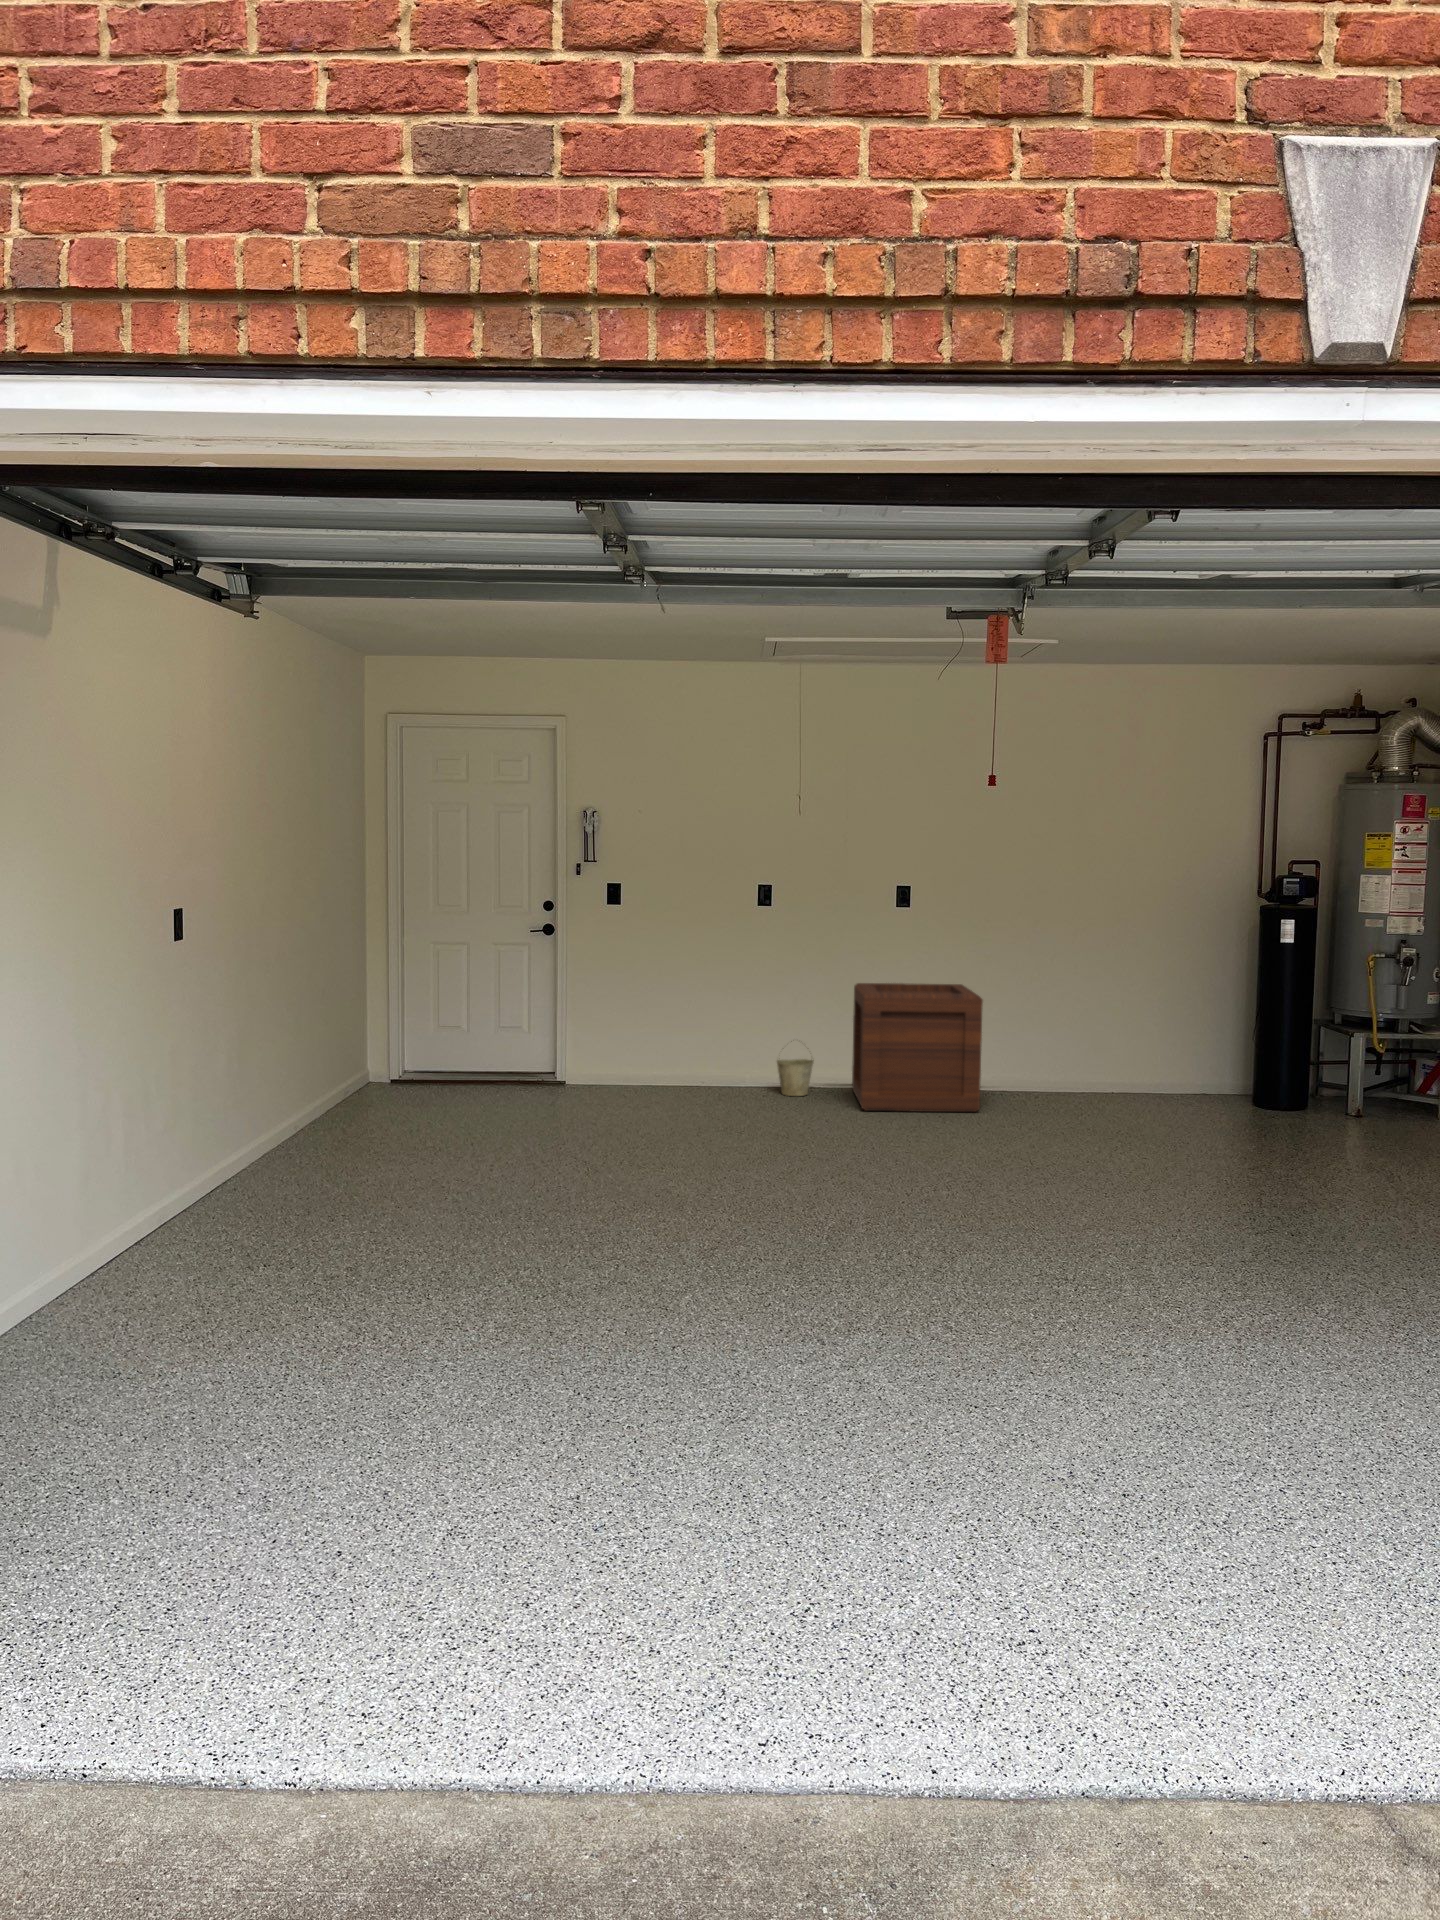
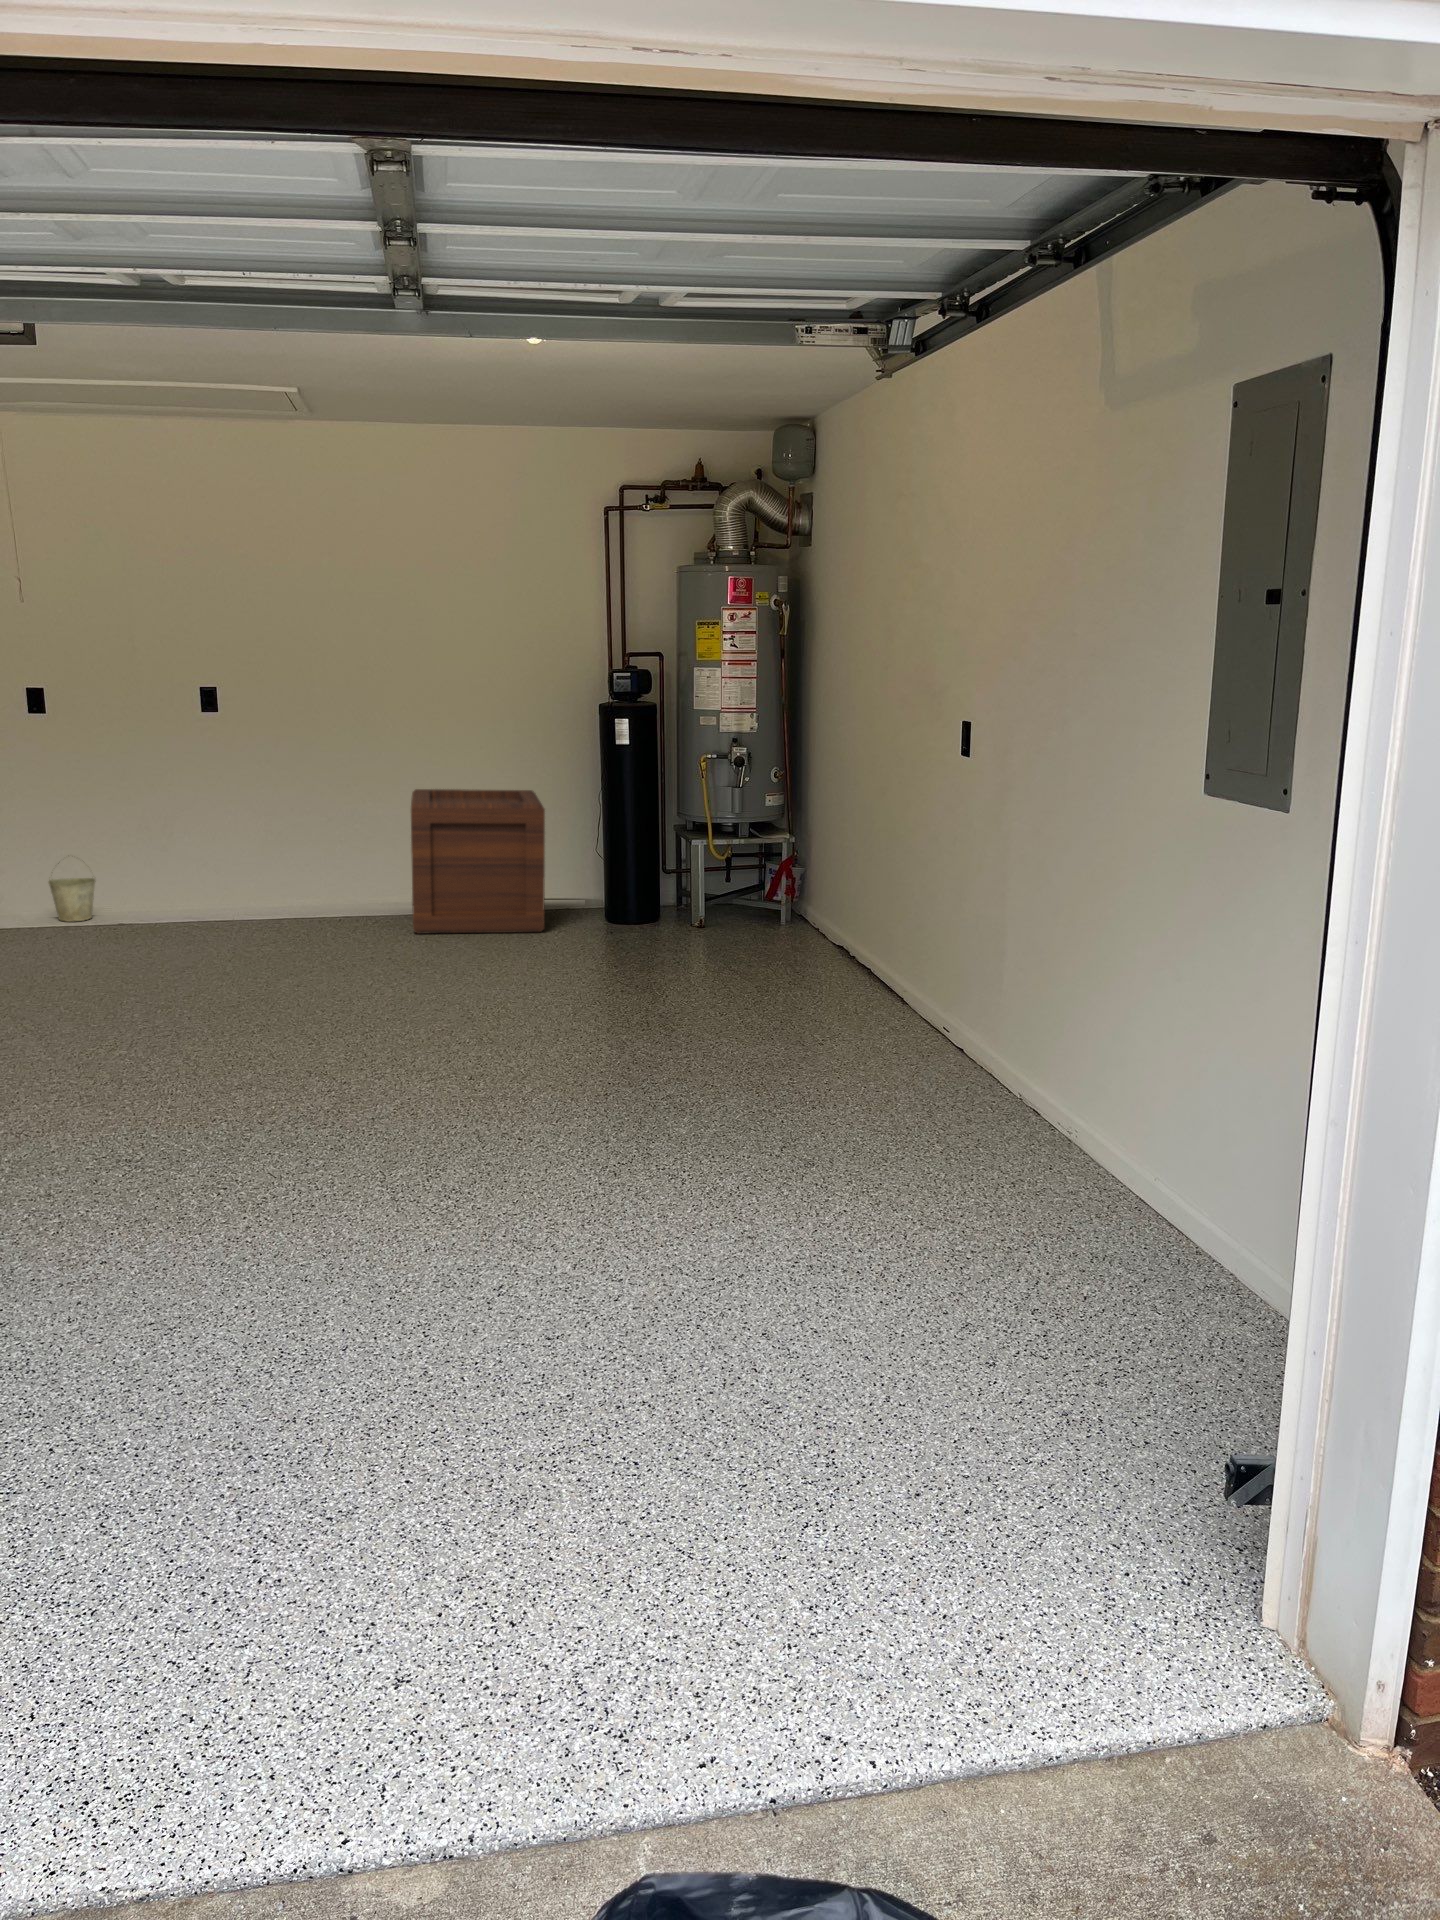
wooden crate: present [852,983,983,1112] -> present [411,789,545,934]

